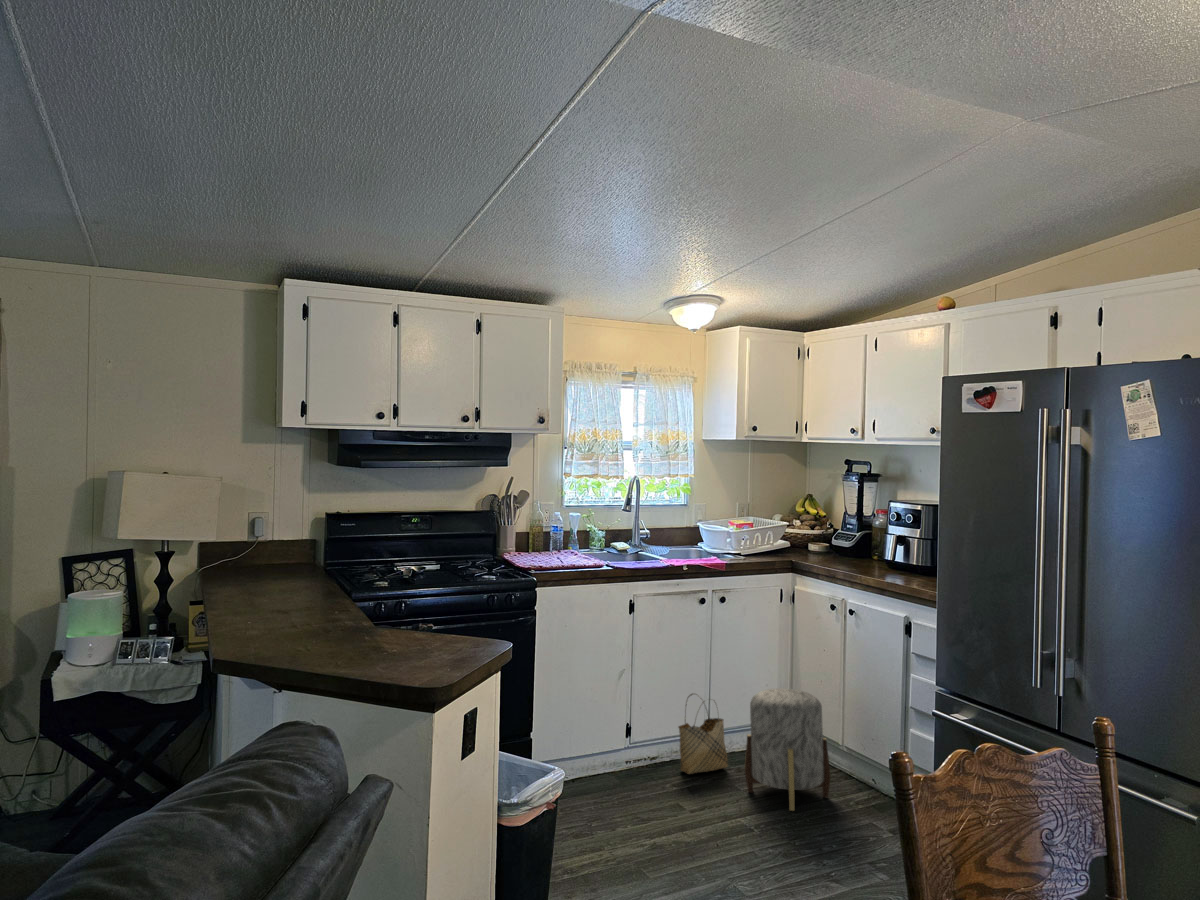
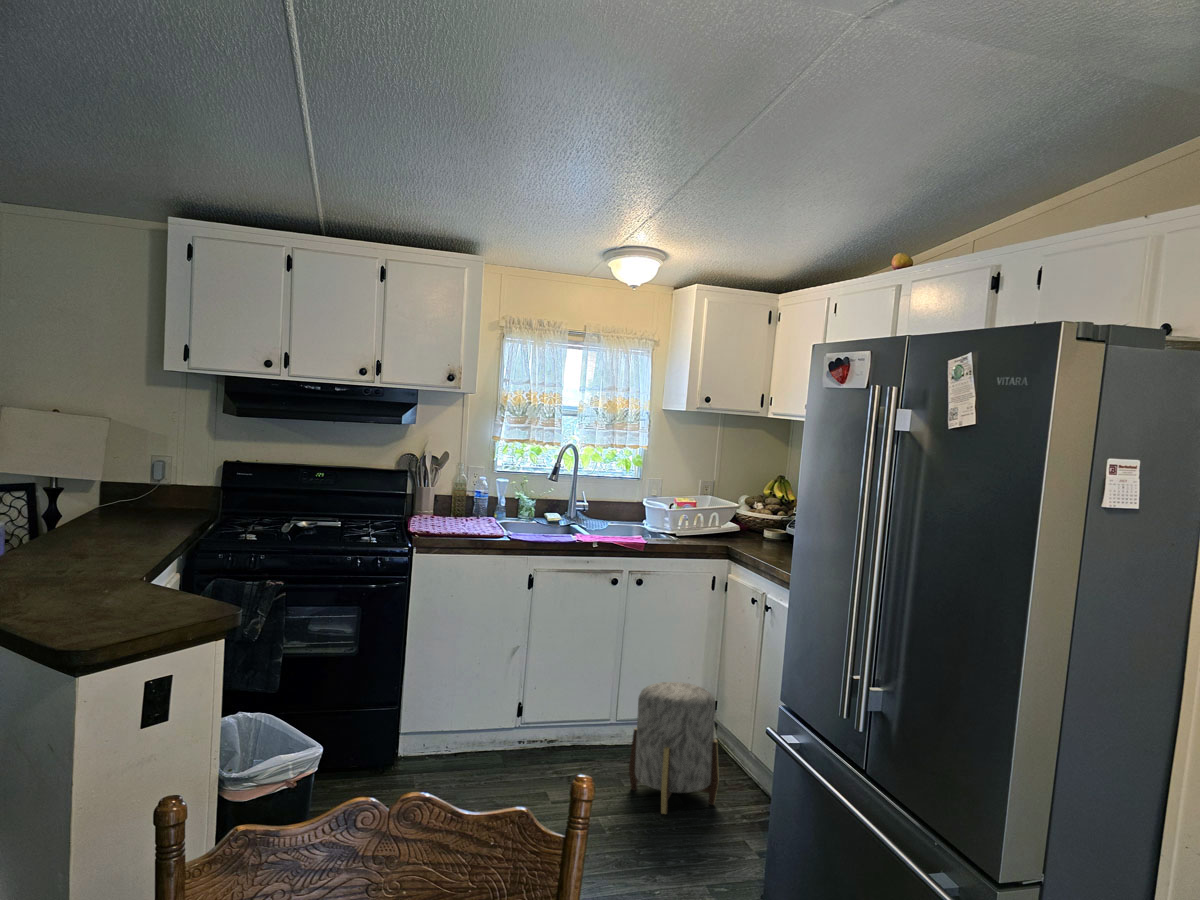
woven basket: present [679,694,728,774] -> none [572,679,627,764]

